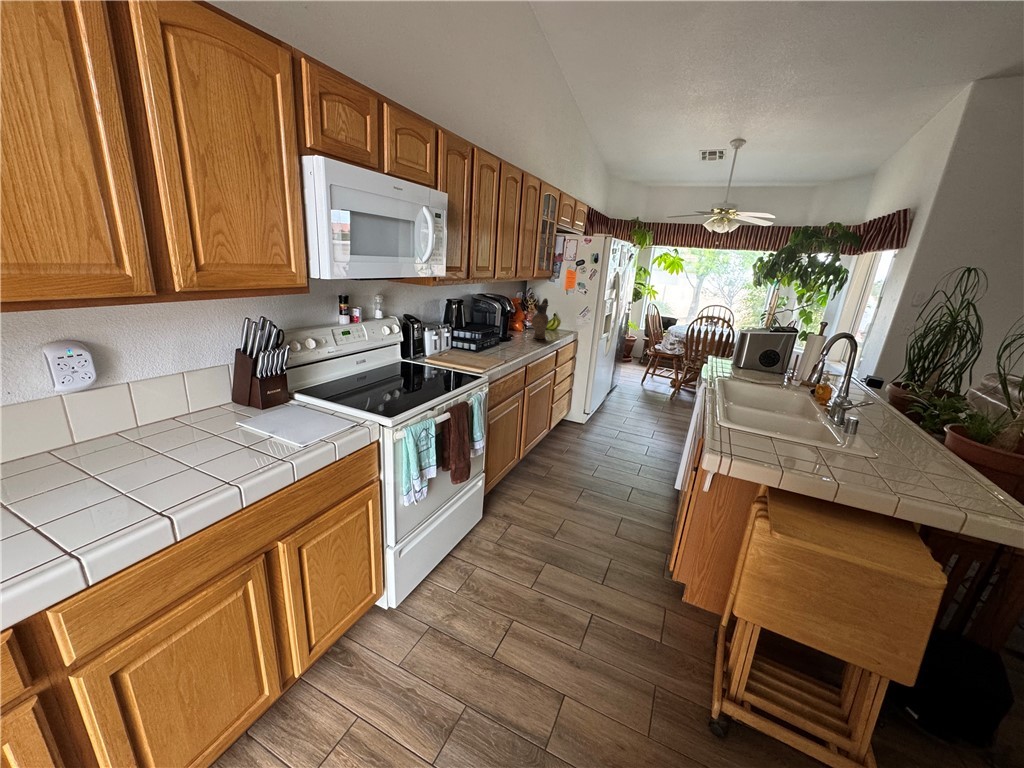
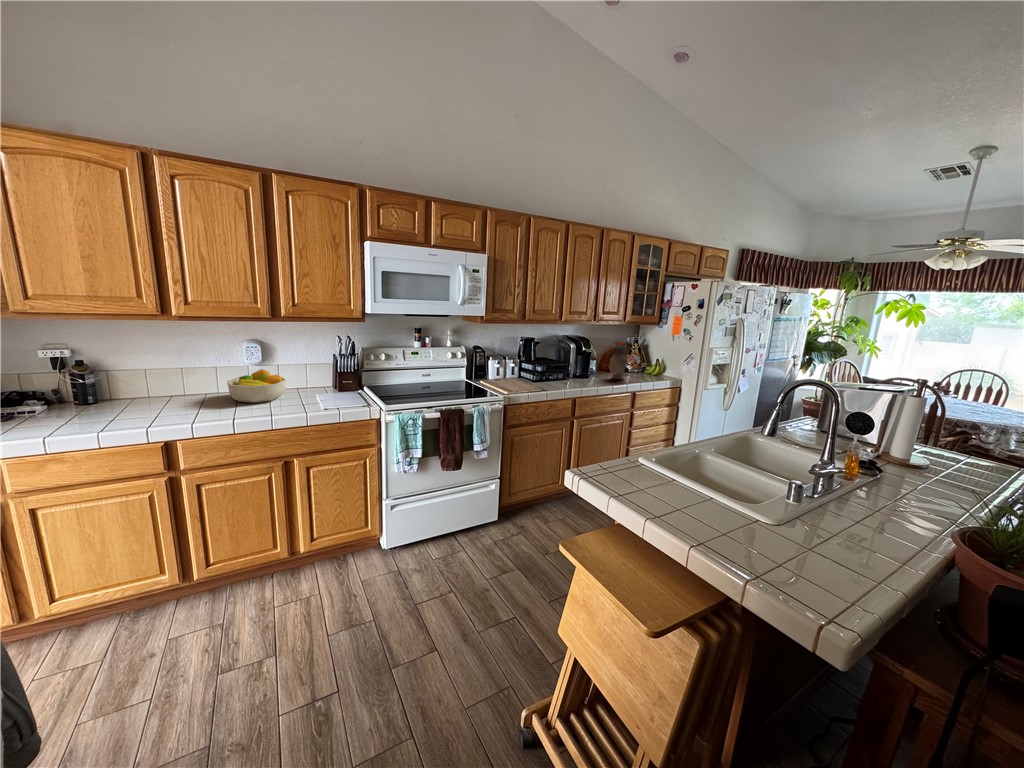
fruit bowl: none [52,404,196,484] -> present [227,369,287,403]

